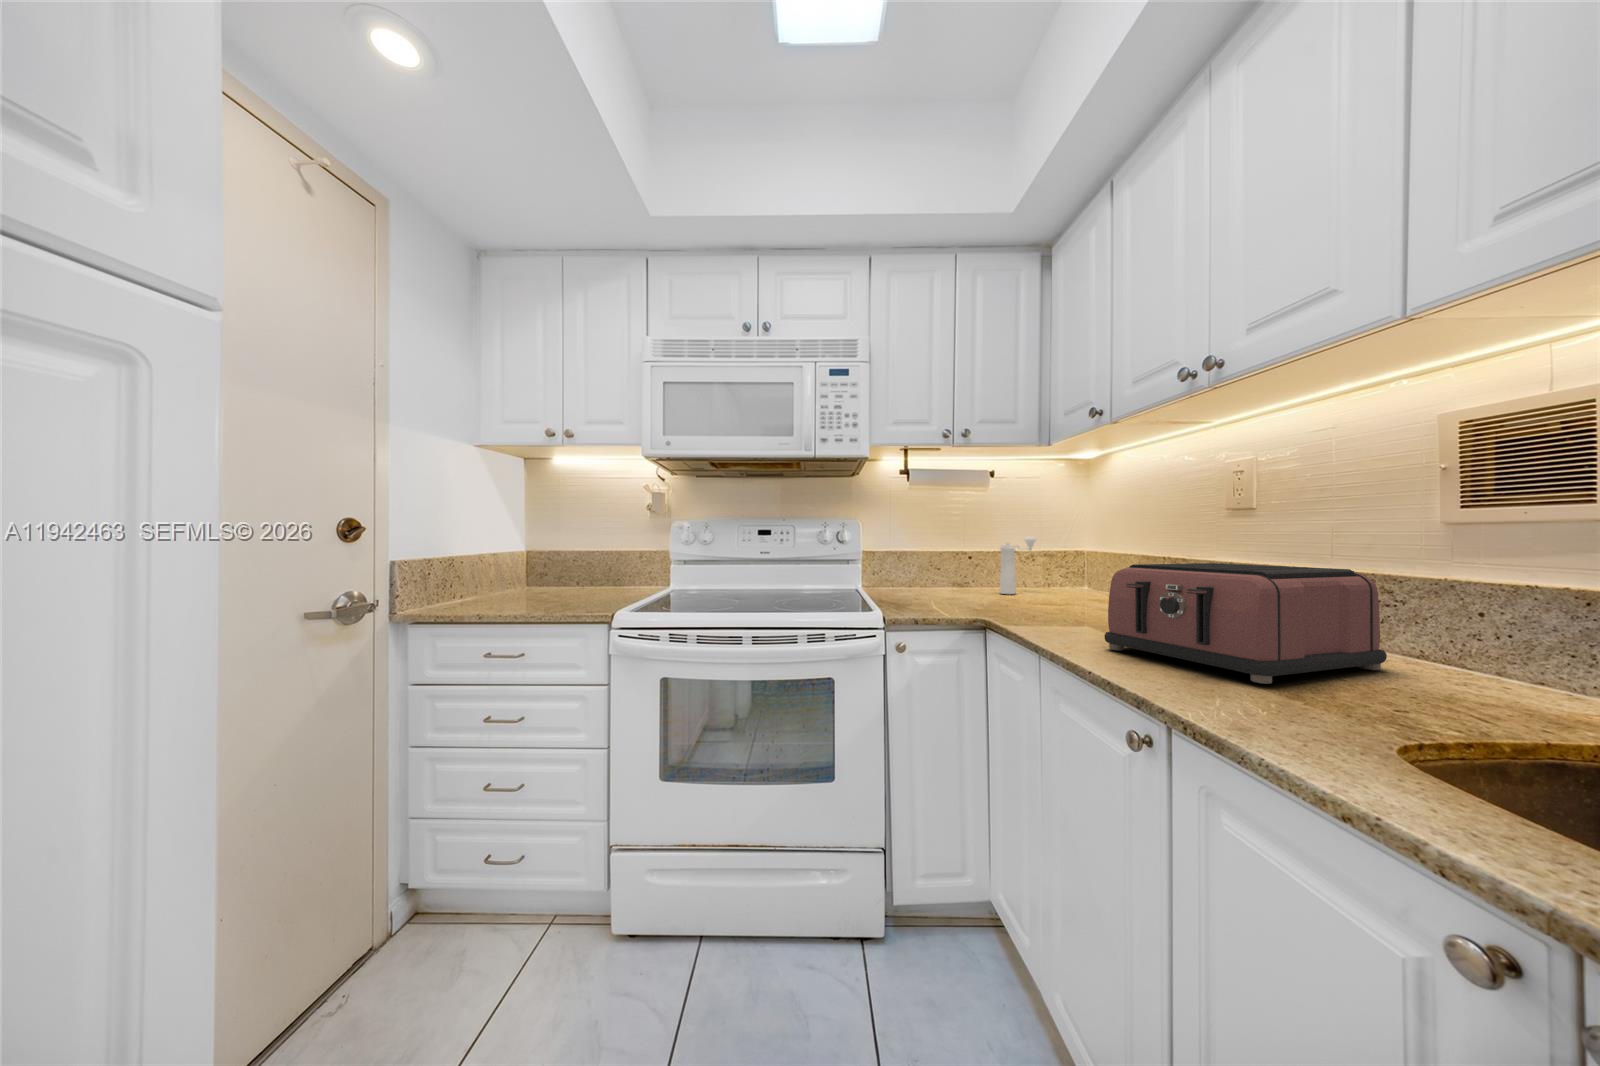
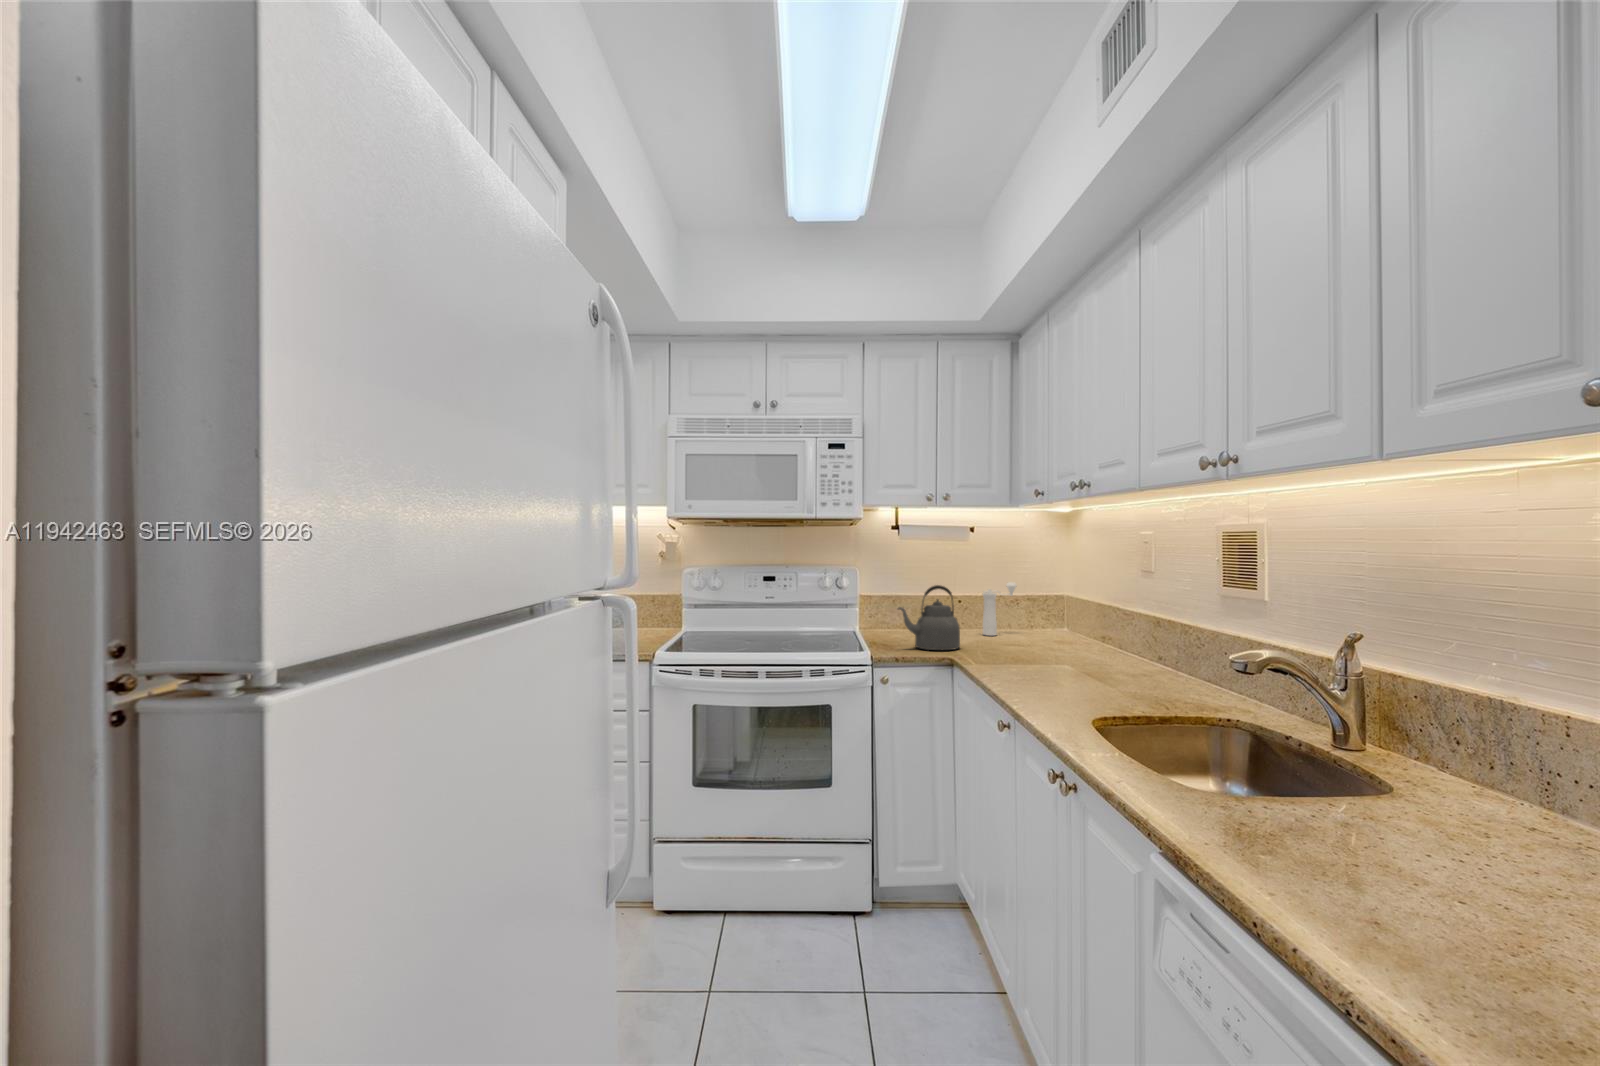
kettle: none [911,533,987,610] -> present [898,585,960,650]
toaster: present [1105,563,1387,684] -> none [1017,617,1176,695]

